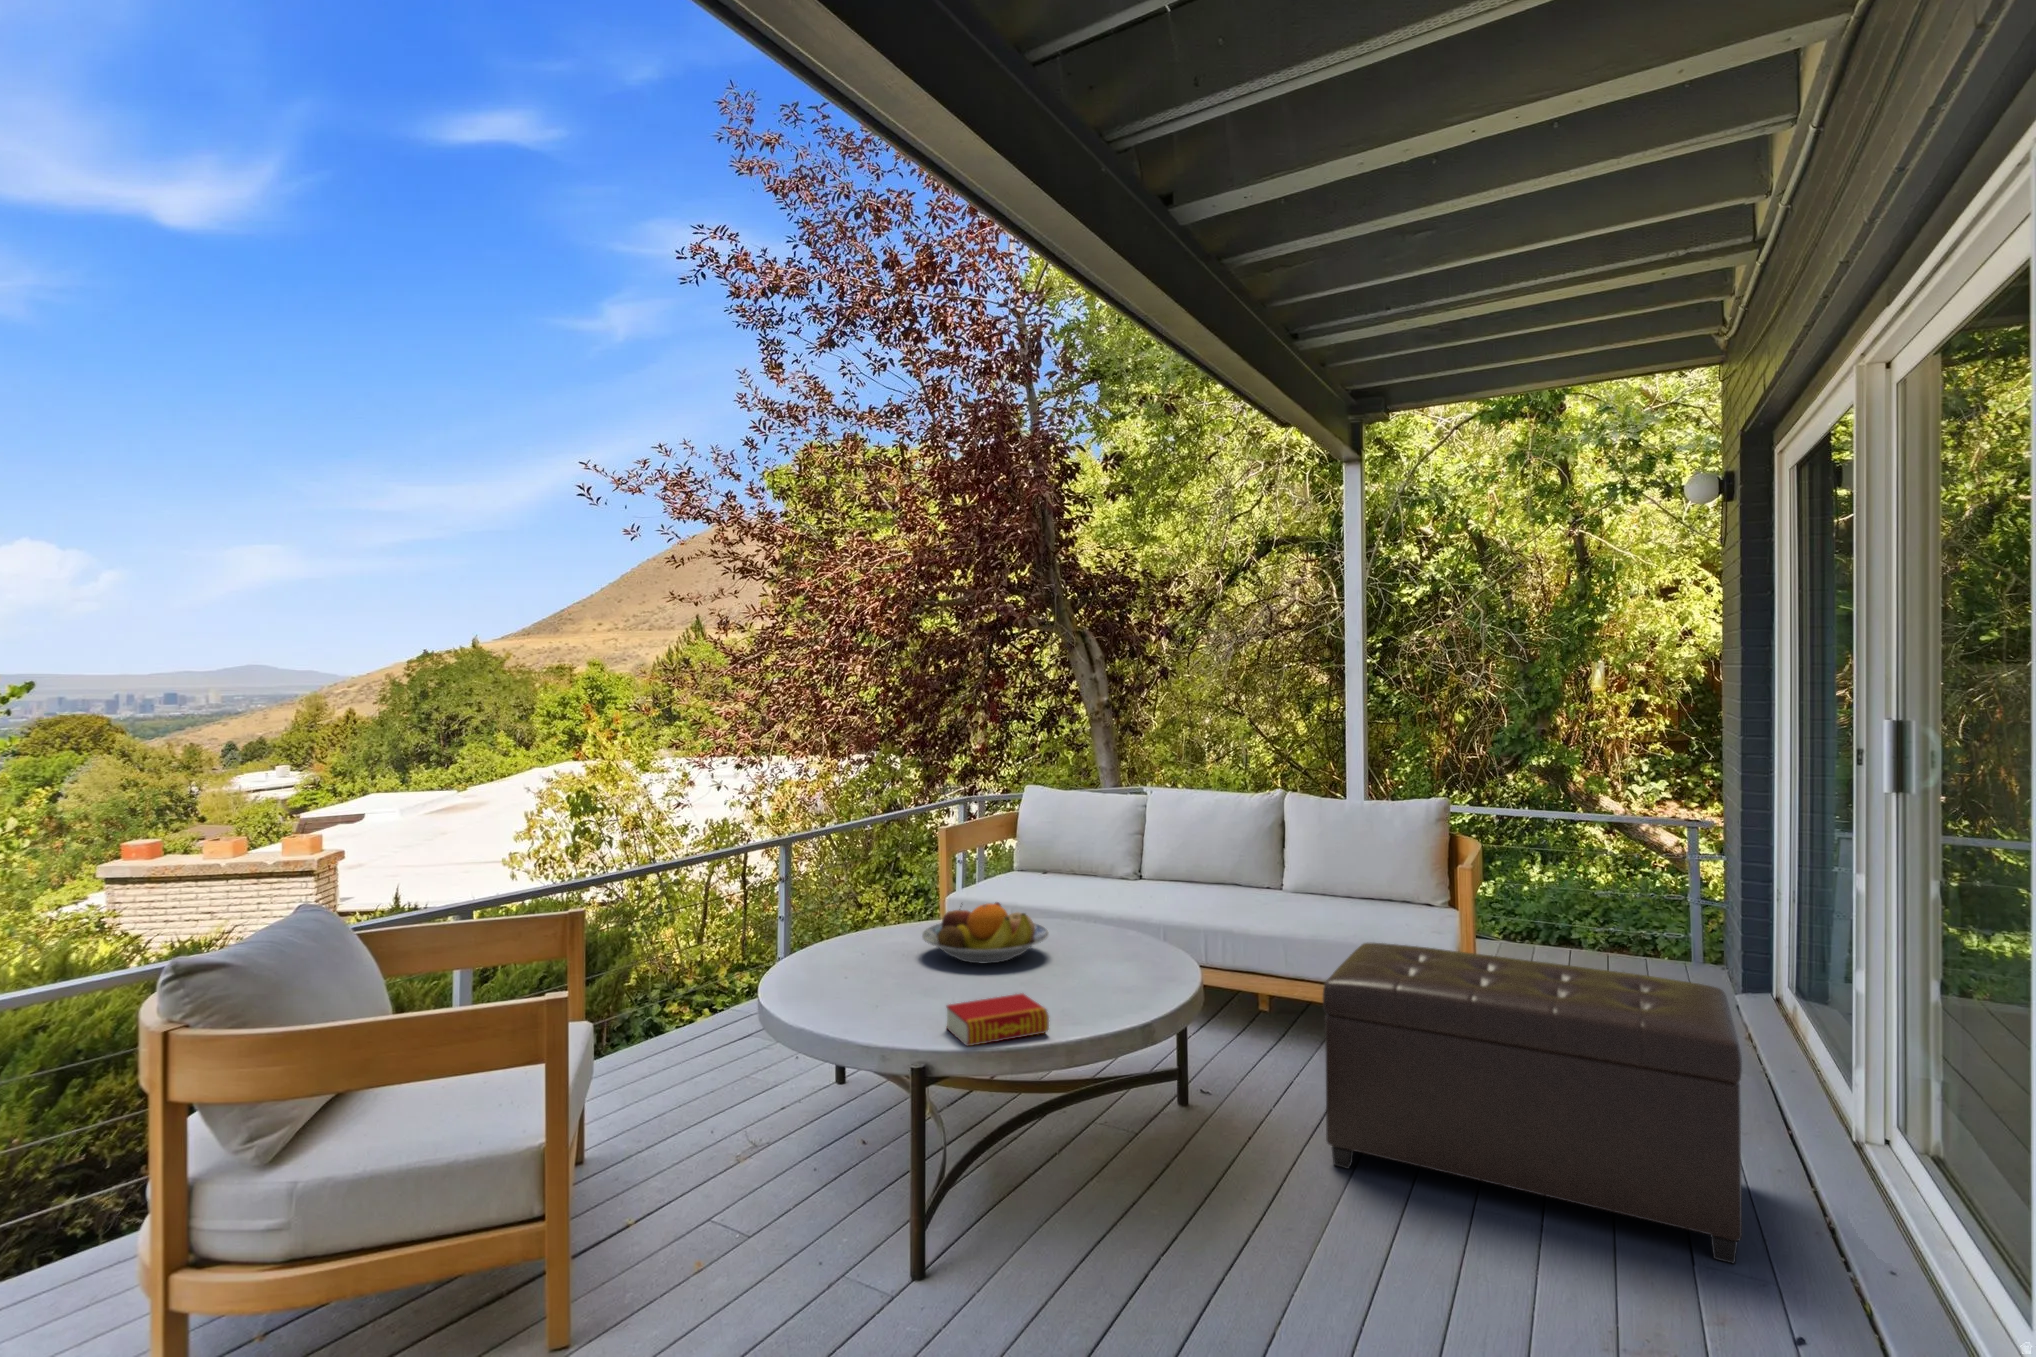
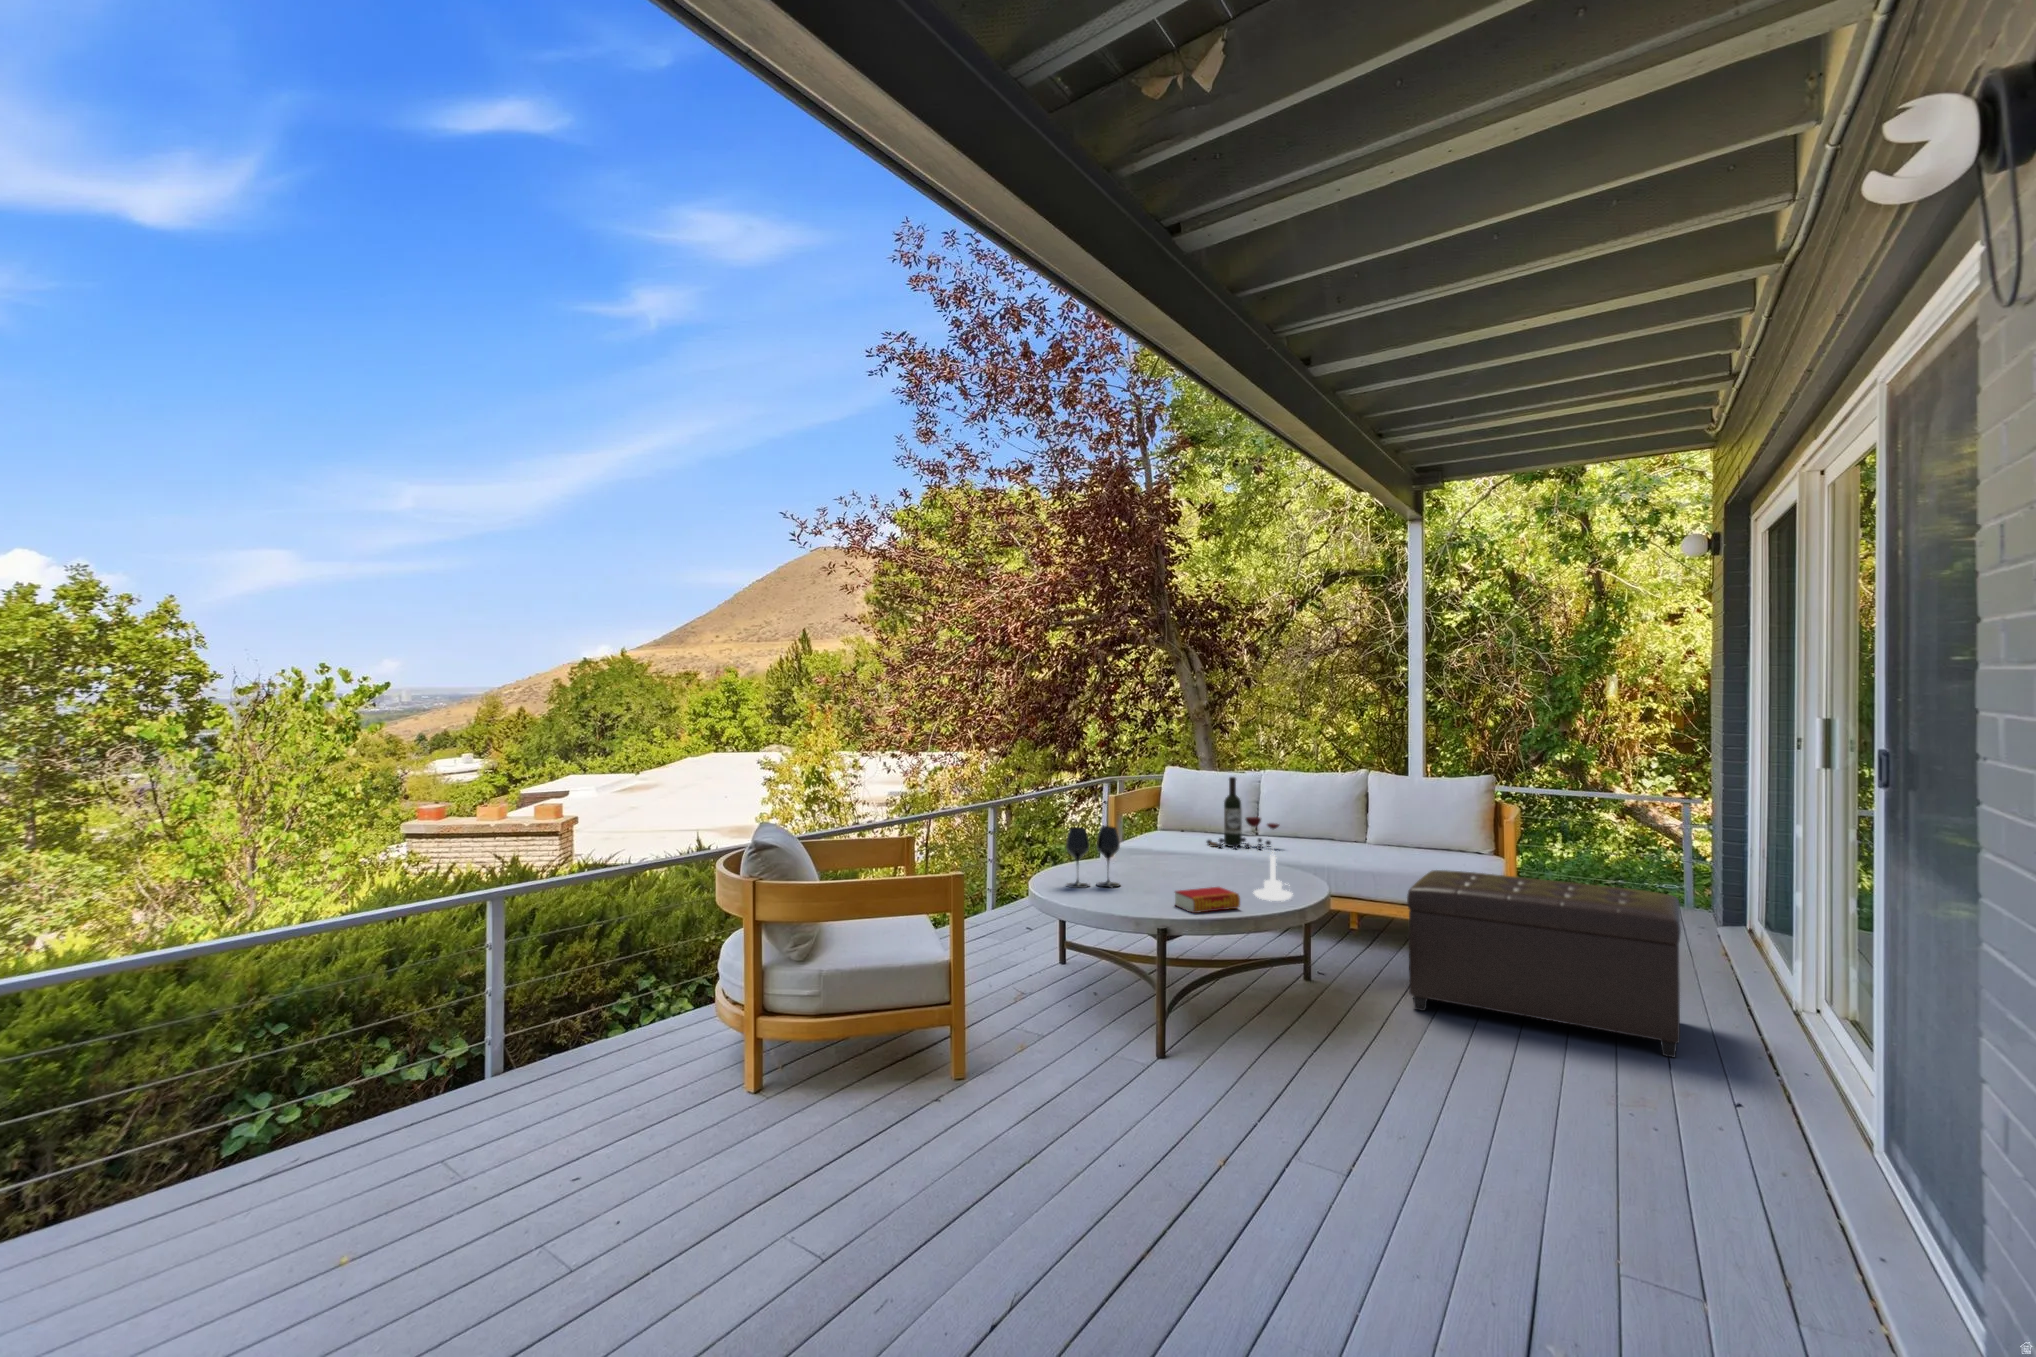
wine bottle: none [1066,801,1166,904] -> present [1207,777,1279,850]
wine glass: none [802,891,890,991] -> present [1066,826,1120,888]
fruit bowl: present [922,902,1049,963] -> none [1130,839,1216,878]
candle holder: none [1083,927,1143,1013] -> present [1254,855,1293,901]

